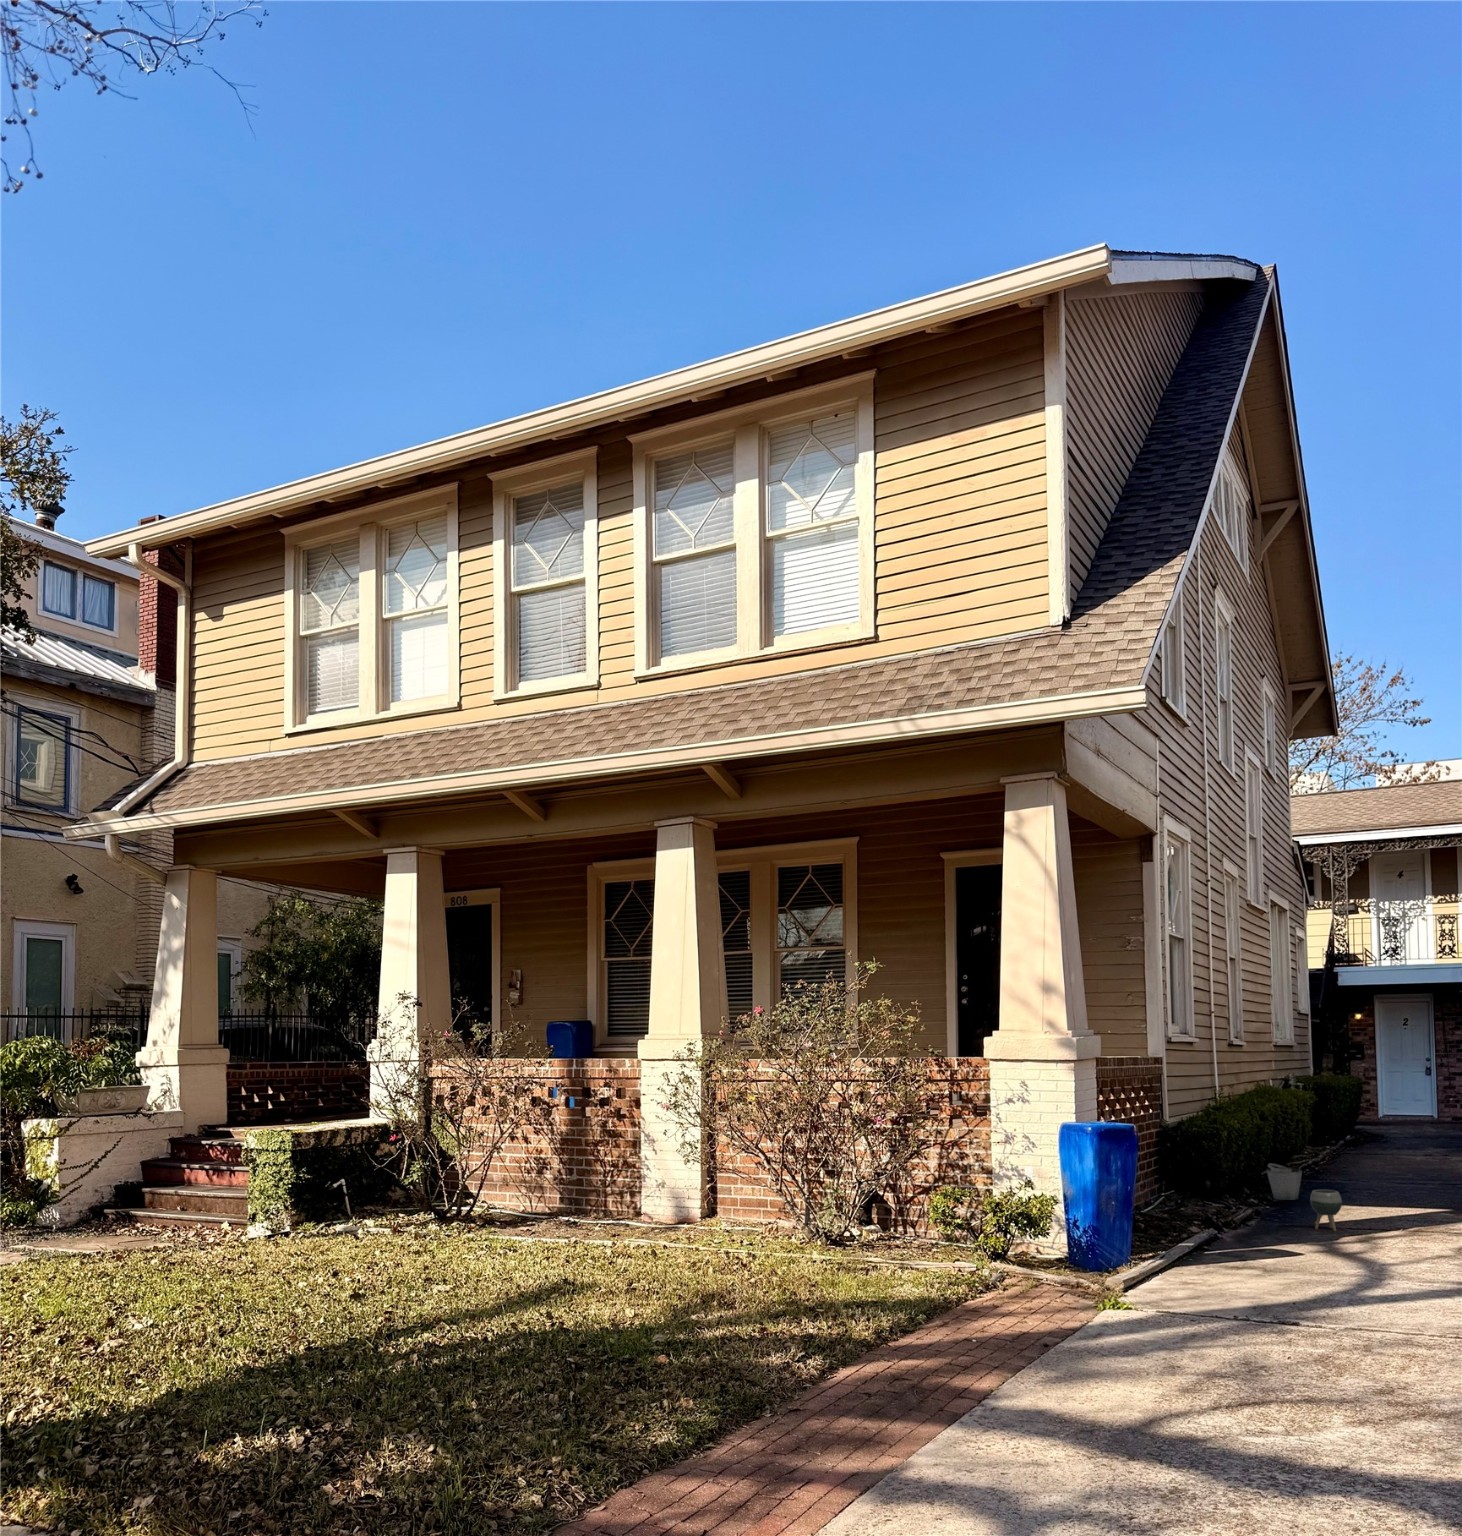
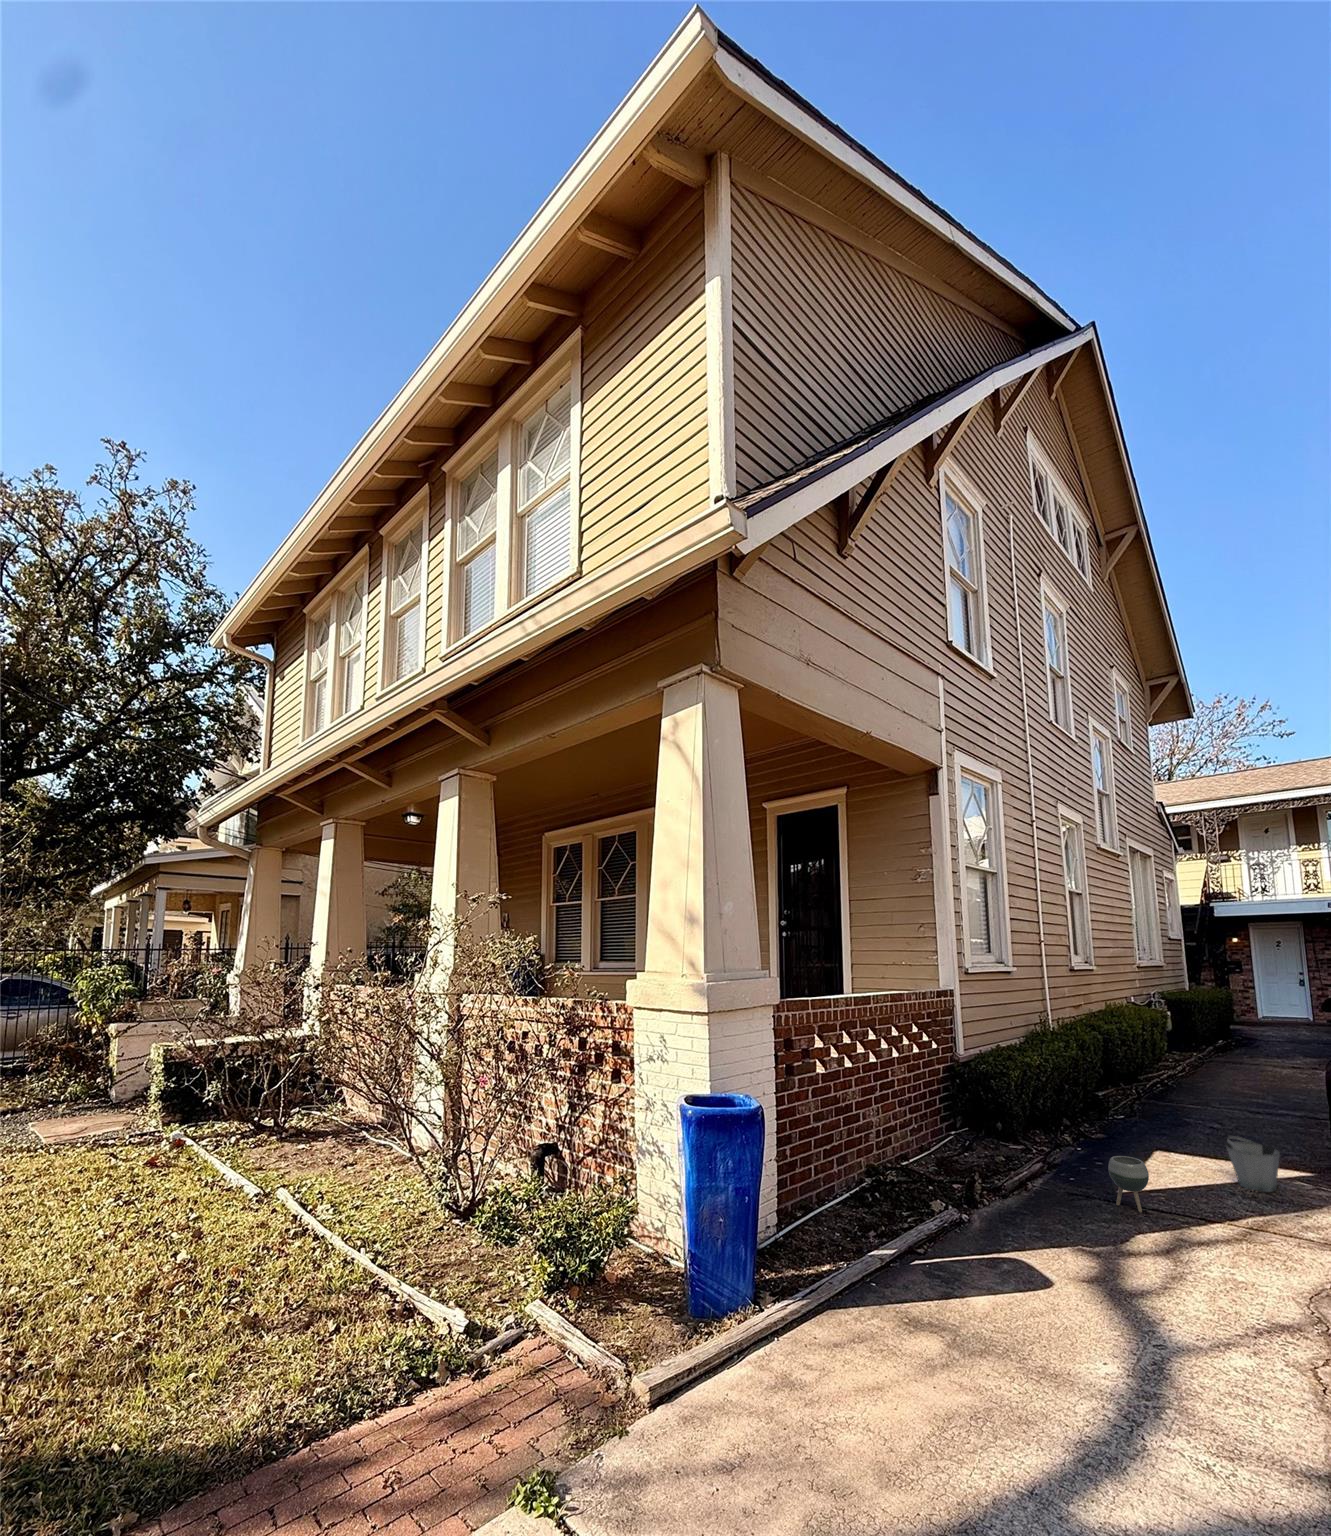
bucket: present [1266,1163,1302,1200] -> present [1226,1136,1280,1192]

